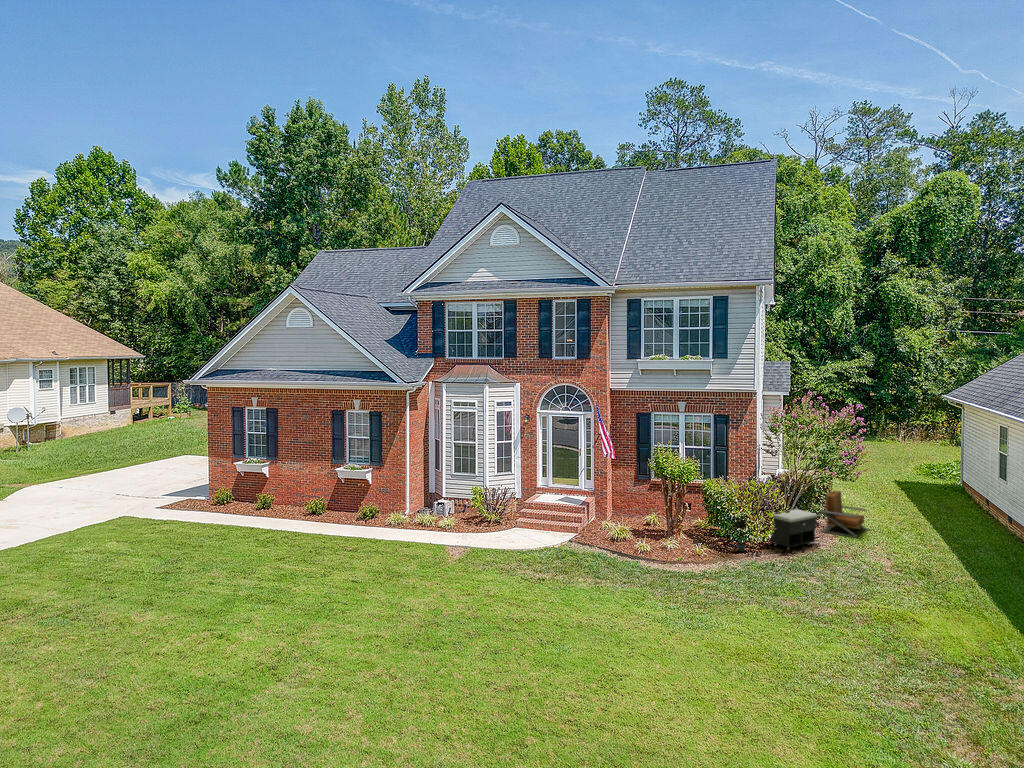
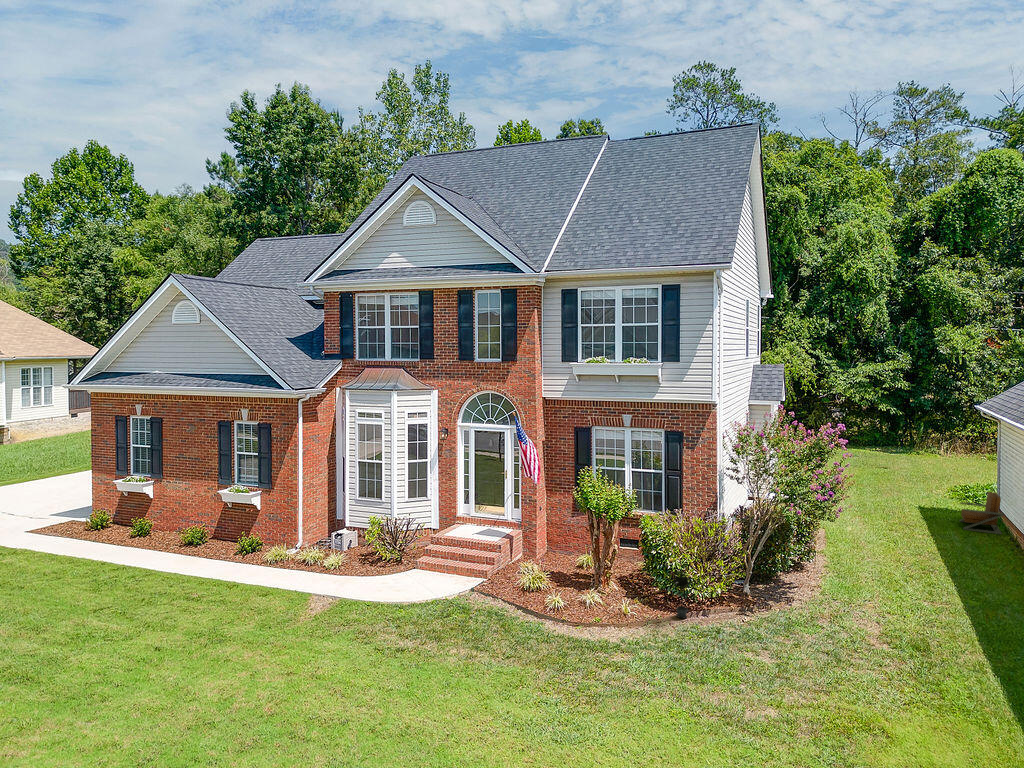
lounge chair: present [821,491,866,538] -> present [960,492,1004,534]
storage bench: present [769,509,817,549] -> none [724,560,789,616]

